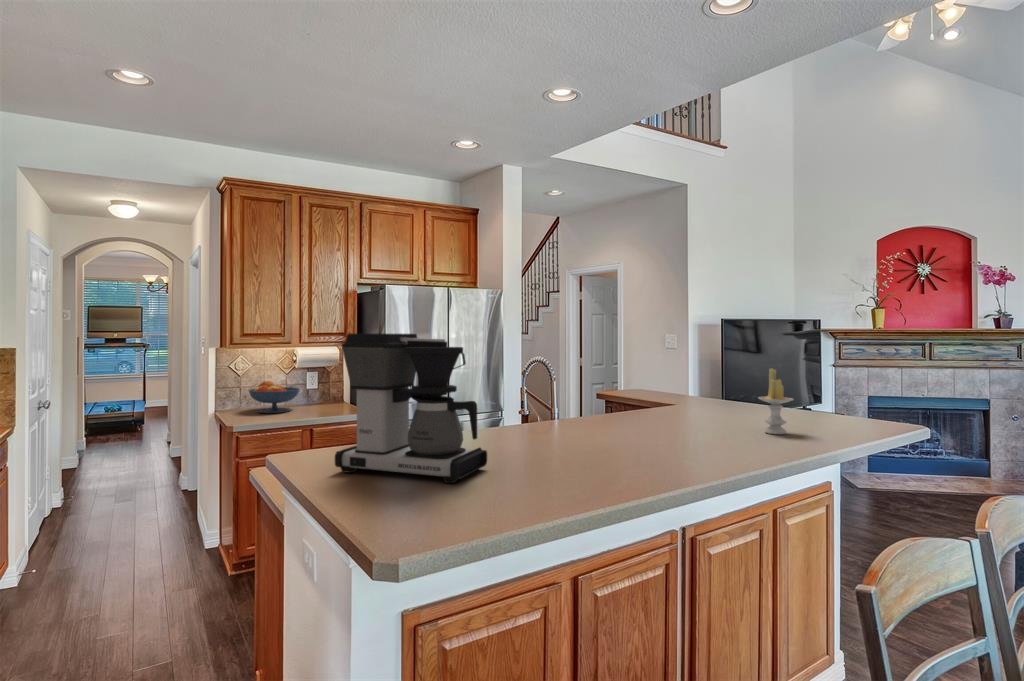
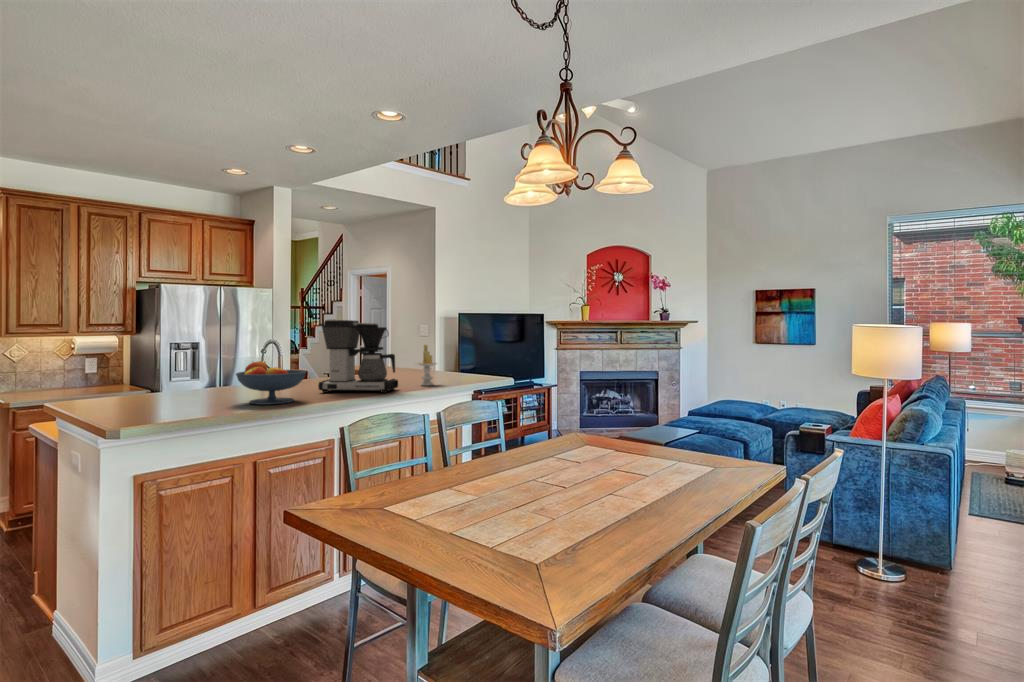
coffee maker: present [335,333,487,483] -> present [318,320,398,393]
fruit bowl: present [249,381,299,413] -> present [236,361,306,405]

